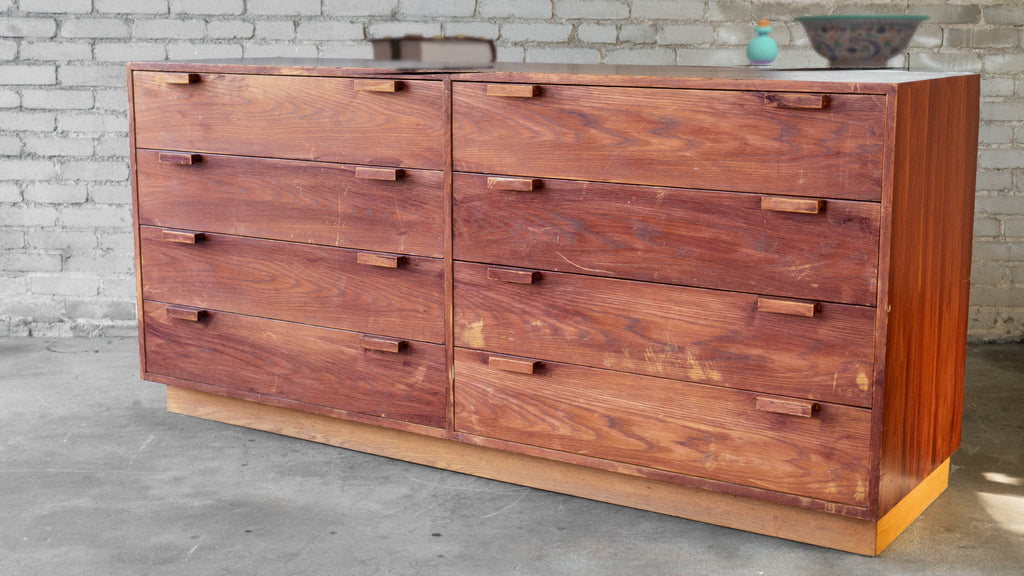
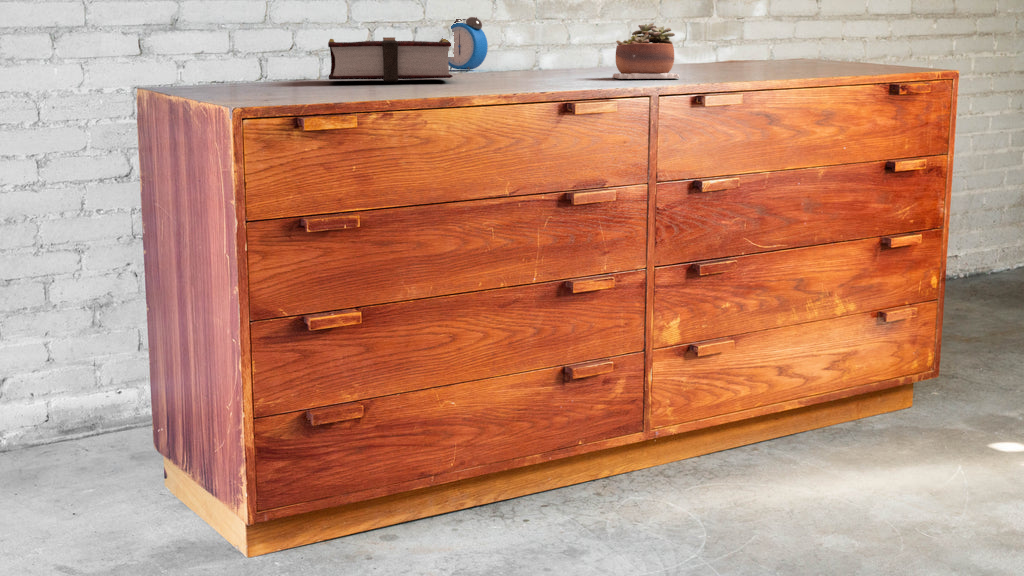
alarm clock: none [658,11,682,66] -> present [448,17,488,70]
succulent plant: none [521,14,612,74] -> present [613,23,680,79]
decorative bowl: present [794,14,930,68] -> none [716,29,818,69]
perfume bottle: present [746,20,778,65] -> none [523,27,552,67]

